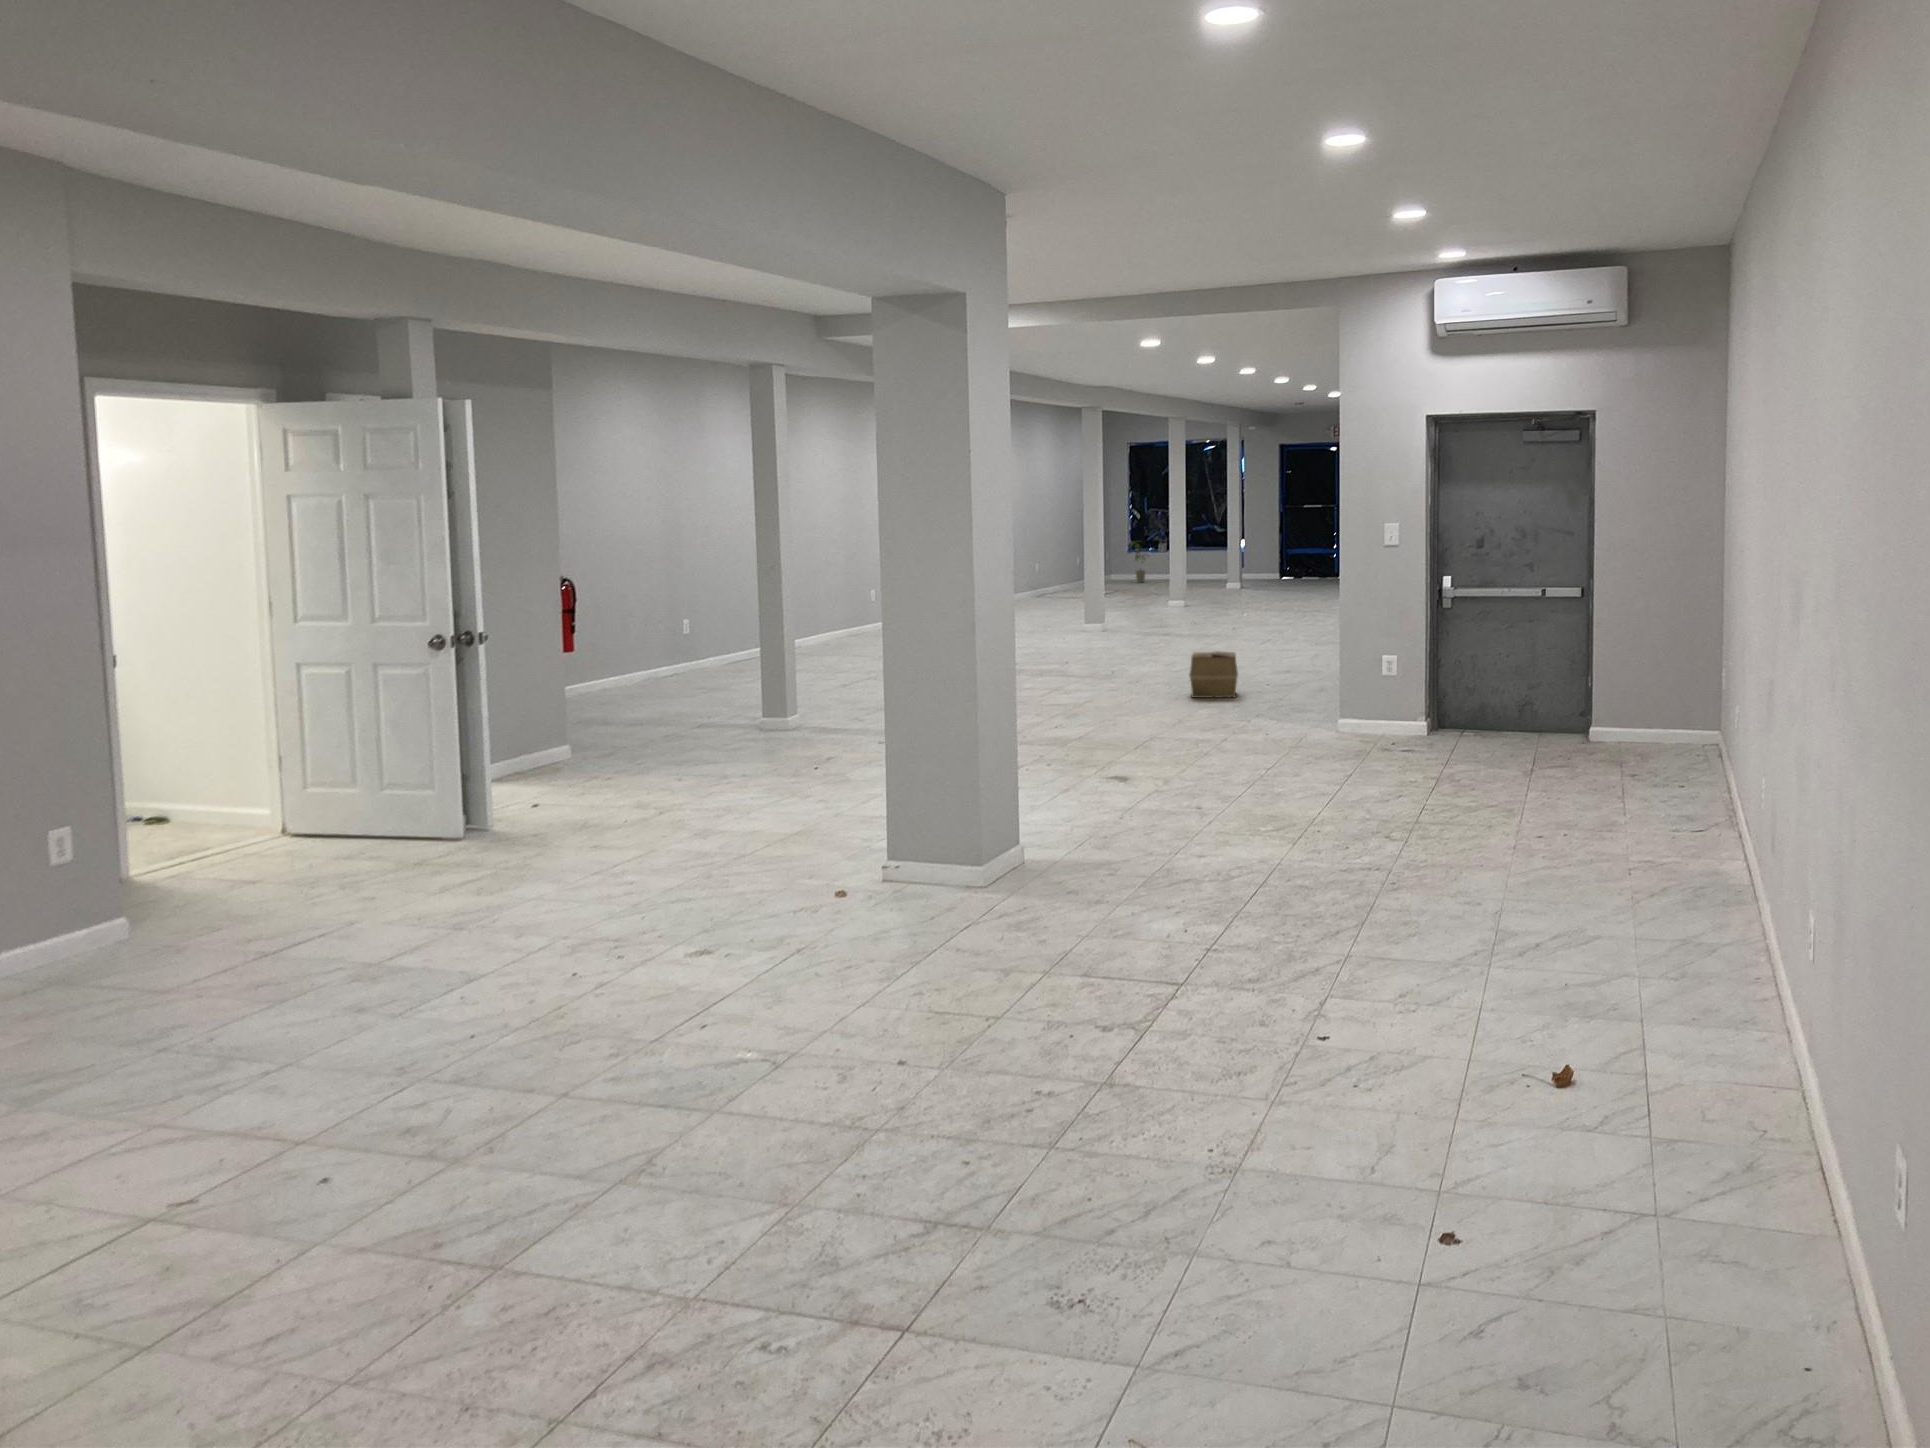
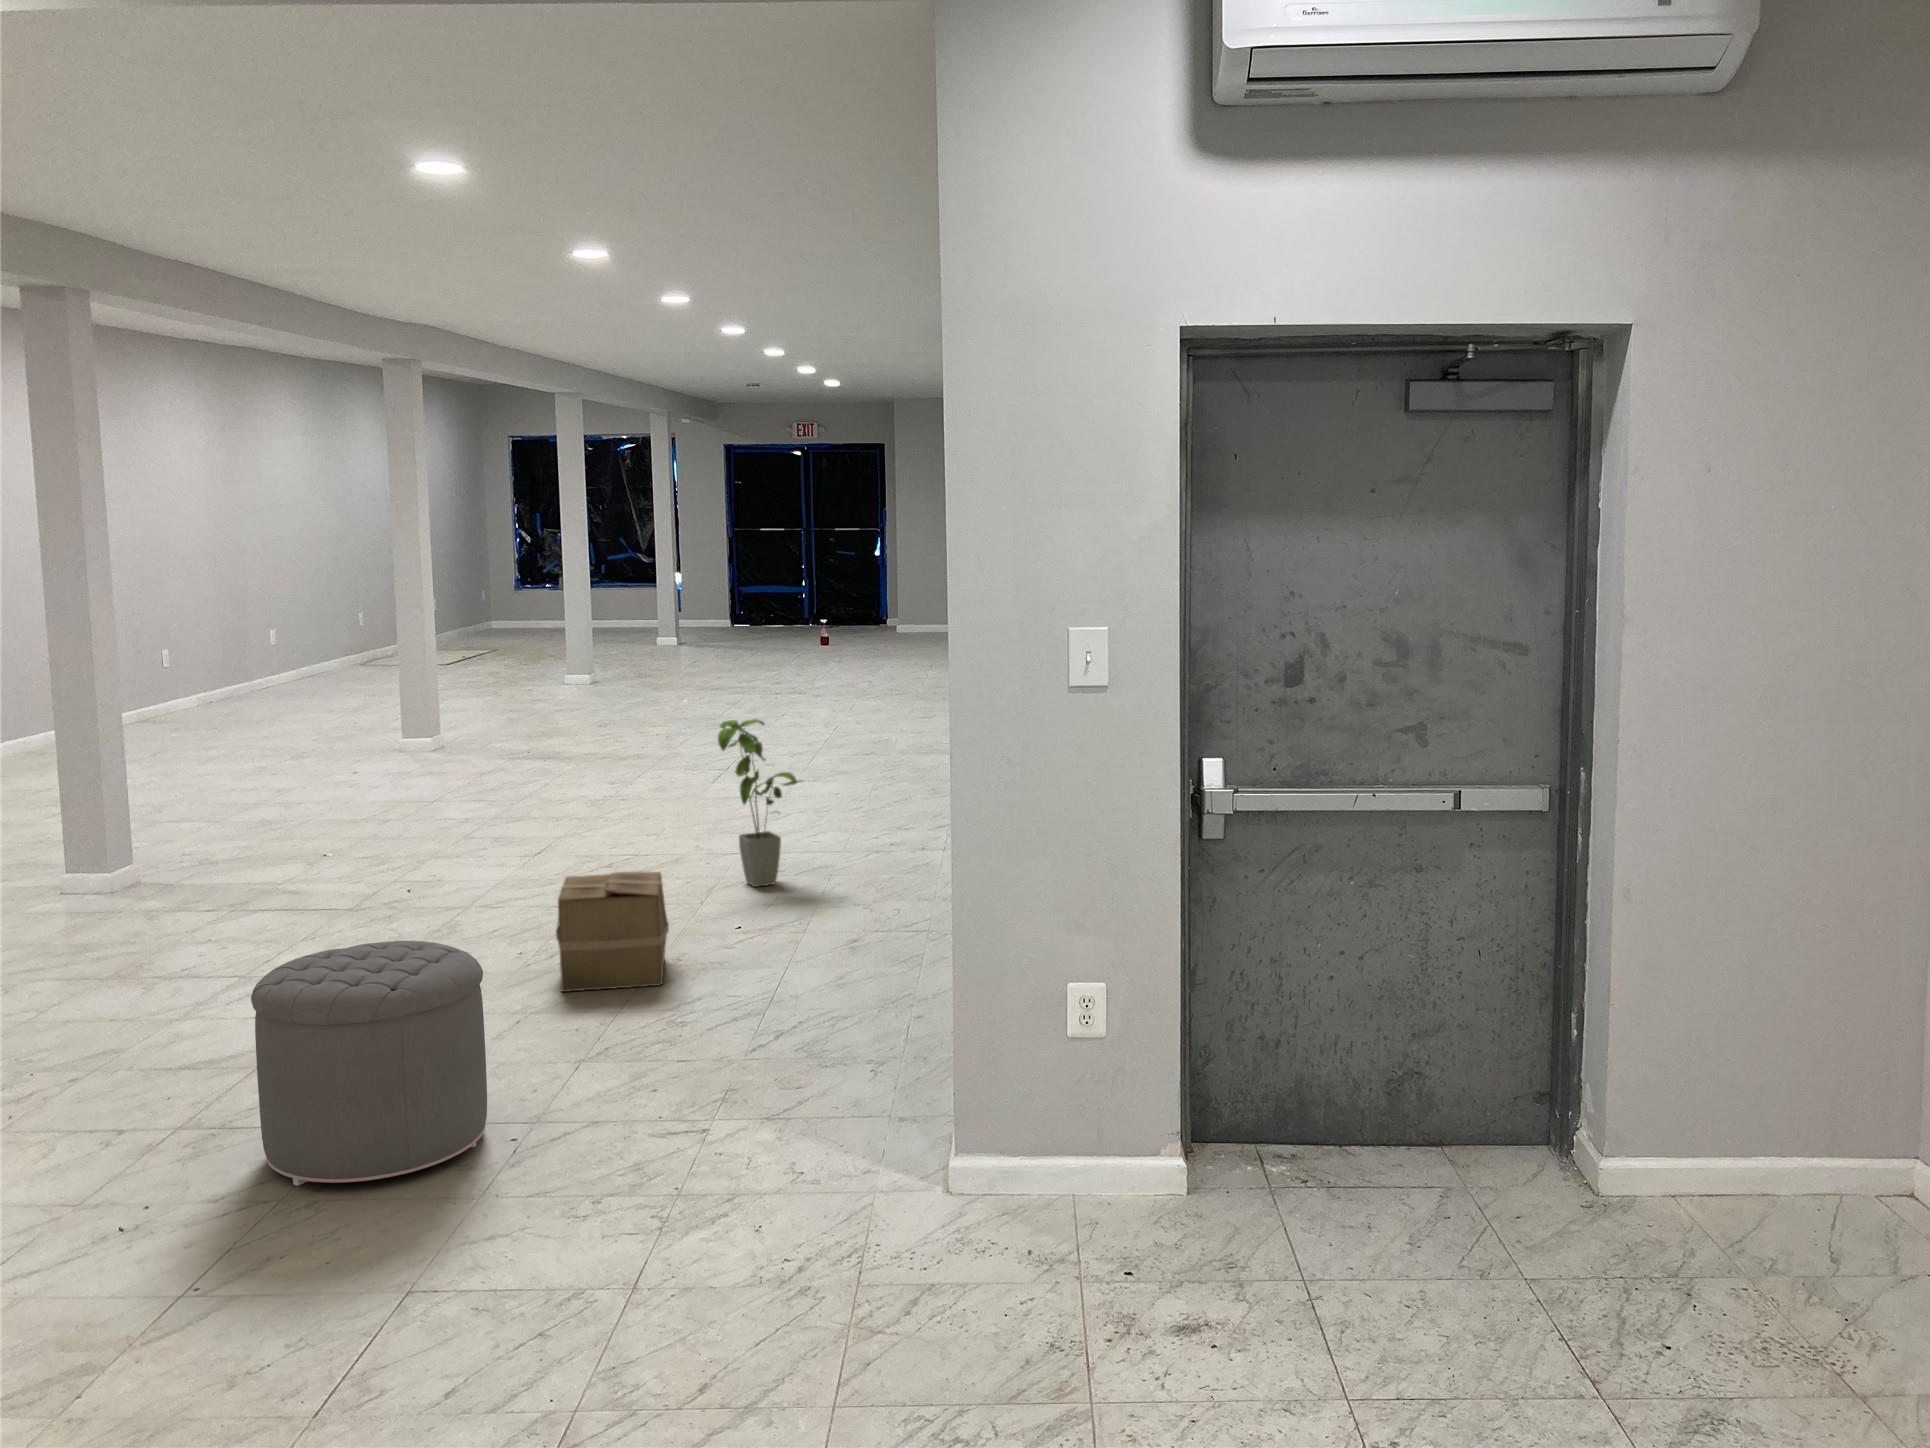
house plant: present [1130,541,1148,583] -> present [718,719,801,887]
ottoman: none [1094,649,1172,725] -> present [251,941,487,1186]

